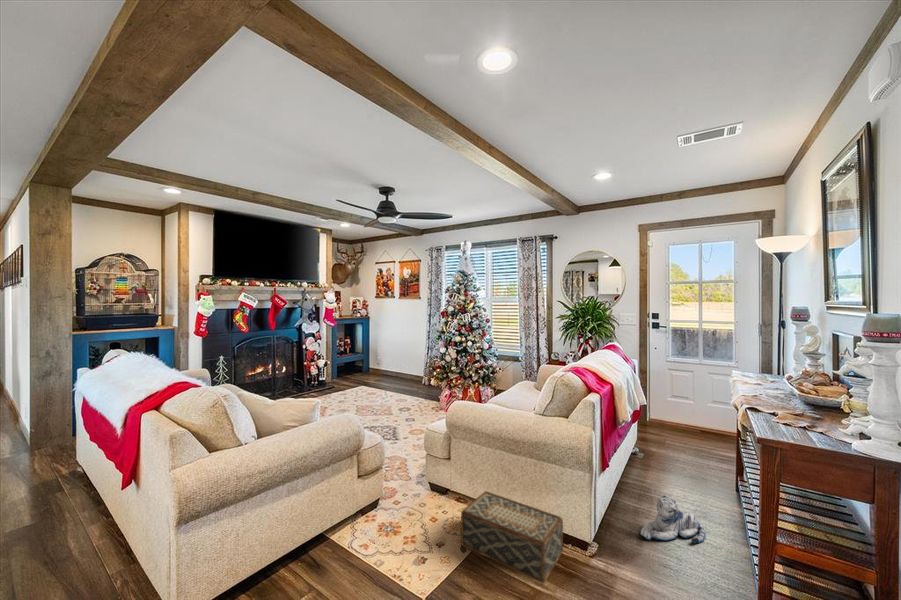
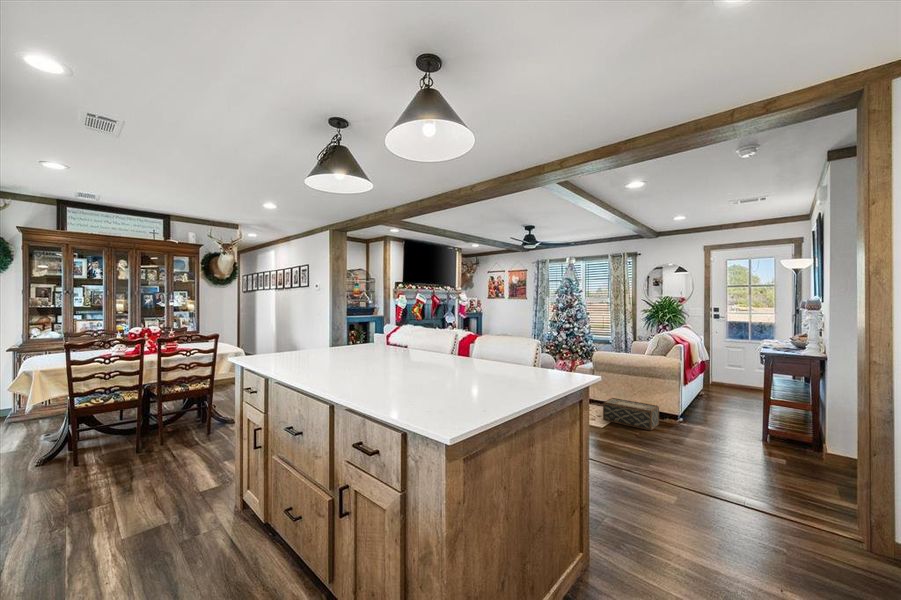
plush toy: present [641,495,706,543] -> none [702,402,741,426]

